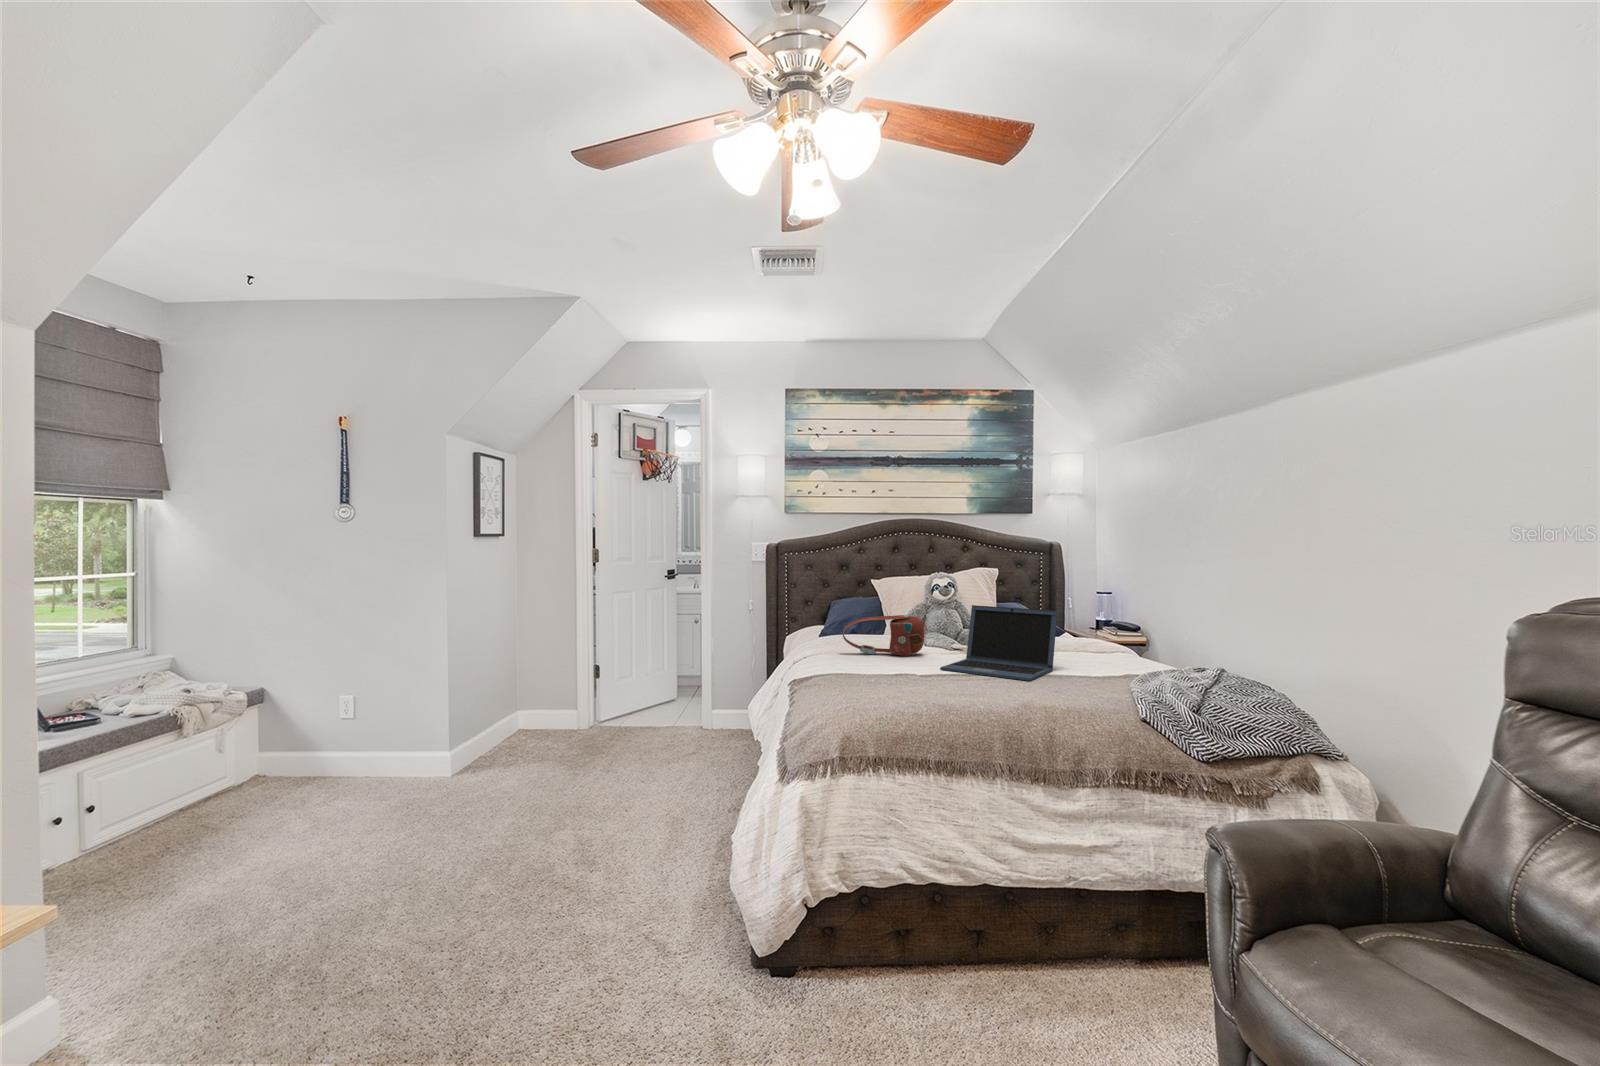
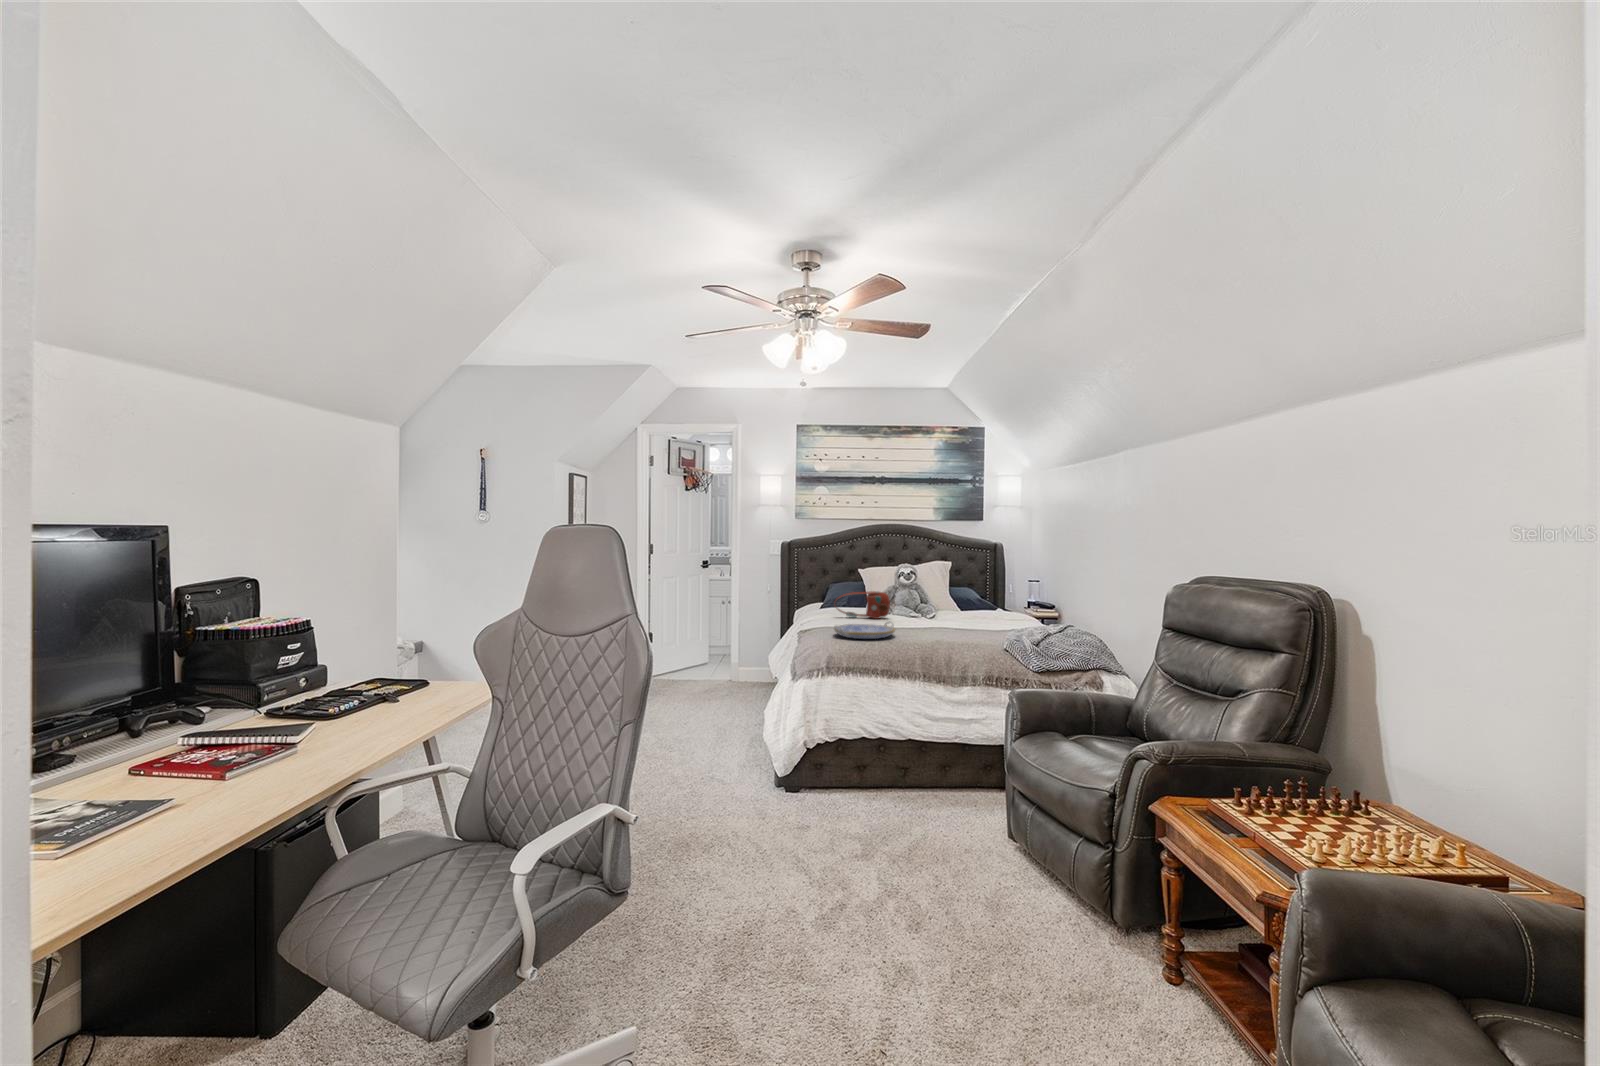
laptop: present [940,605,1057,681] -> none [897,585,975,631]
serving tray: none [848,668,948,701] -> present [834,621,895,639]

